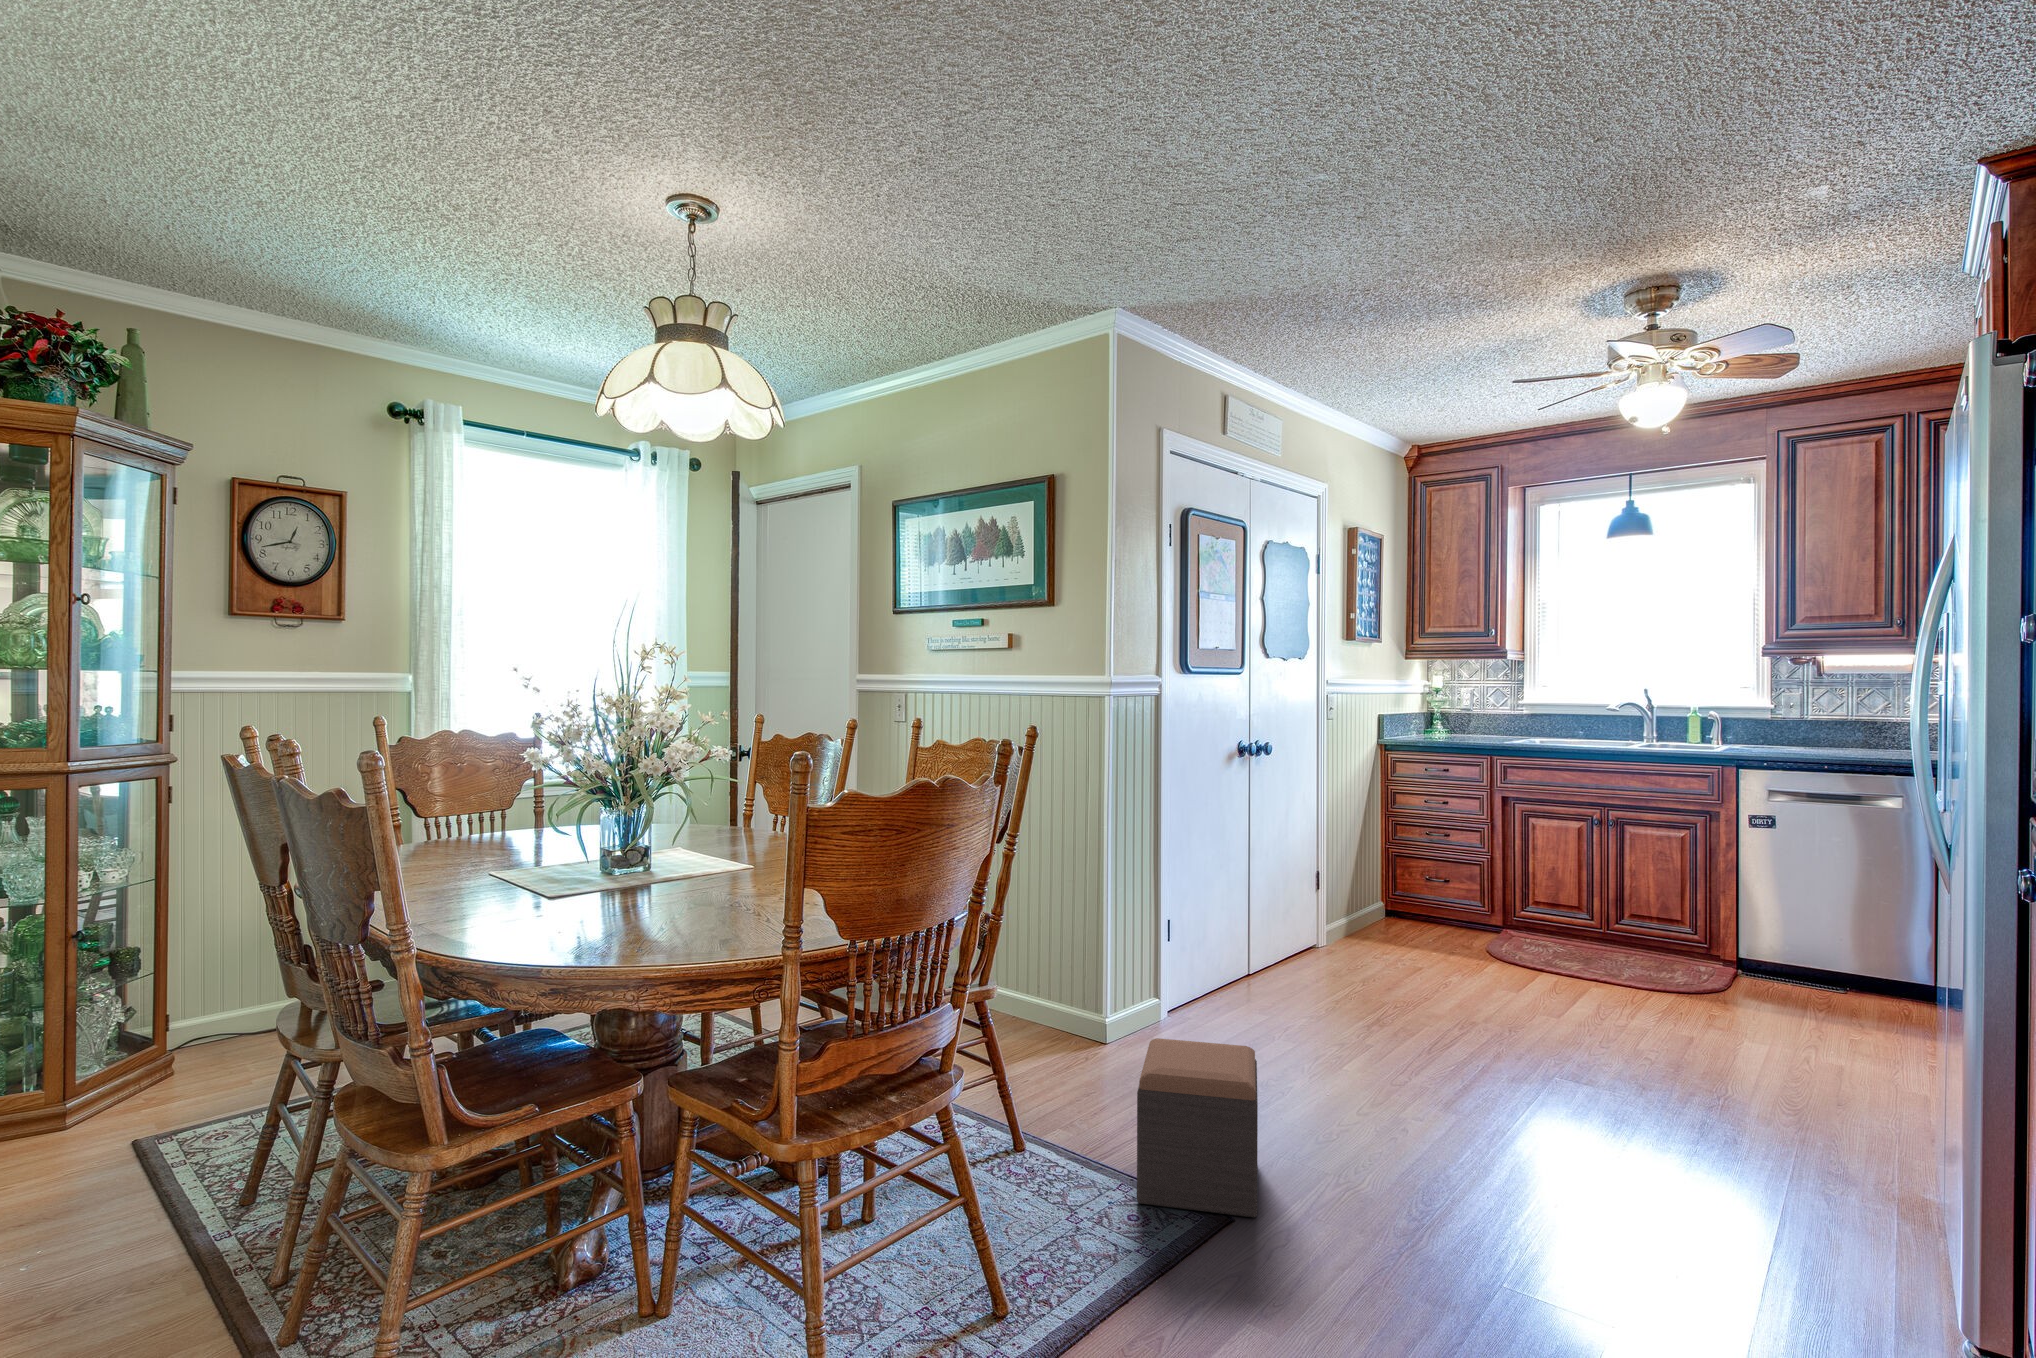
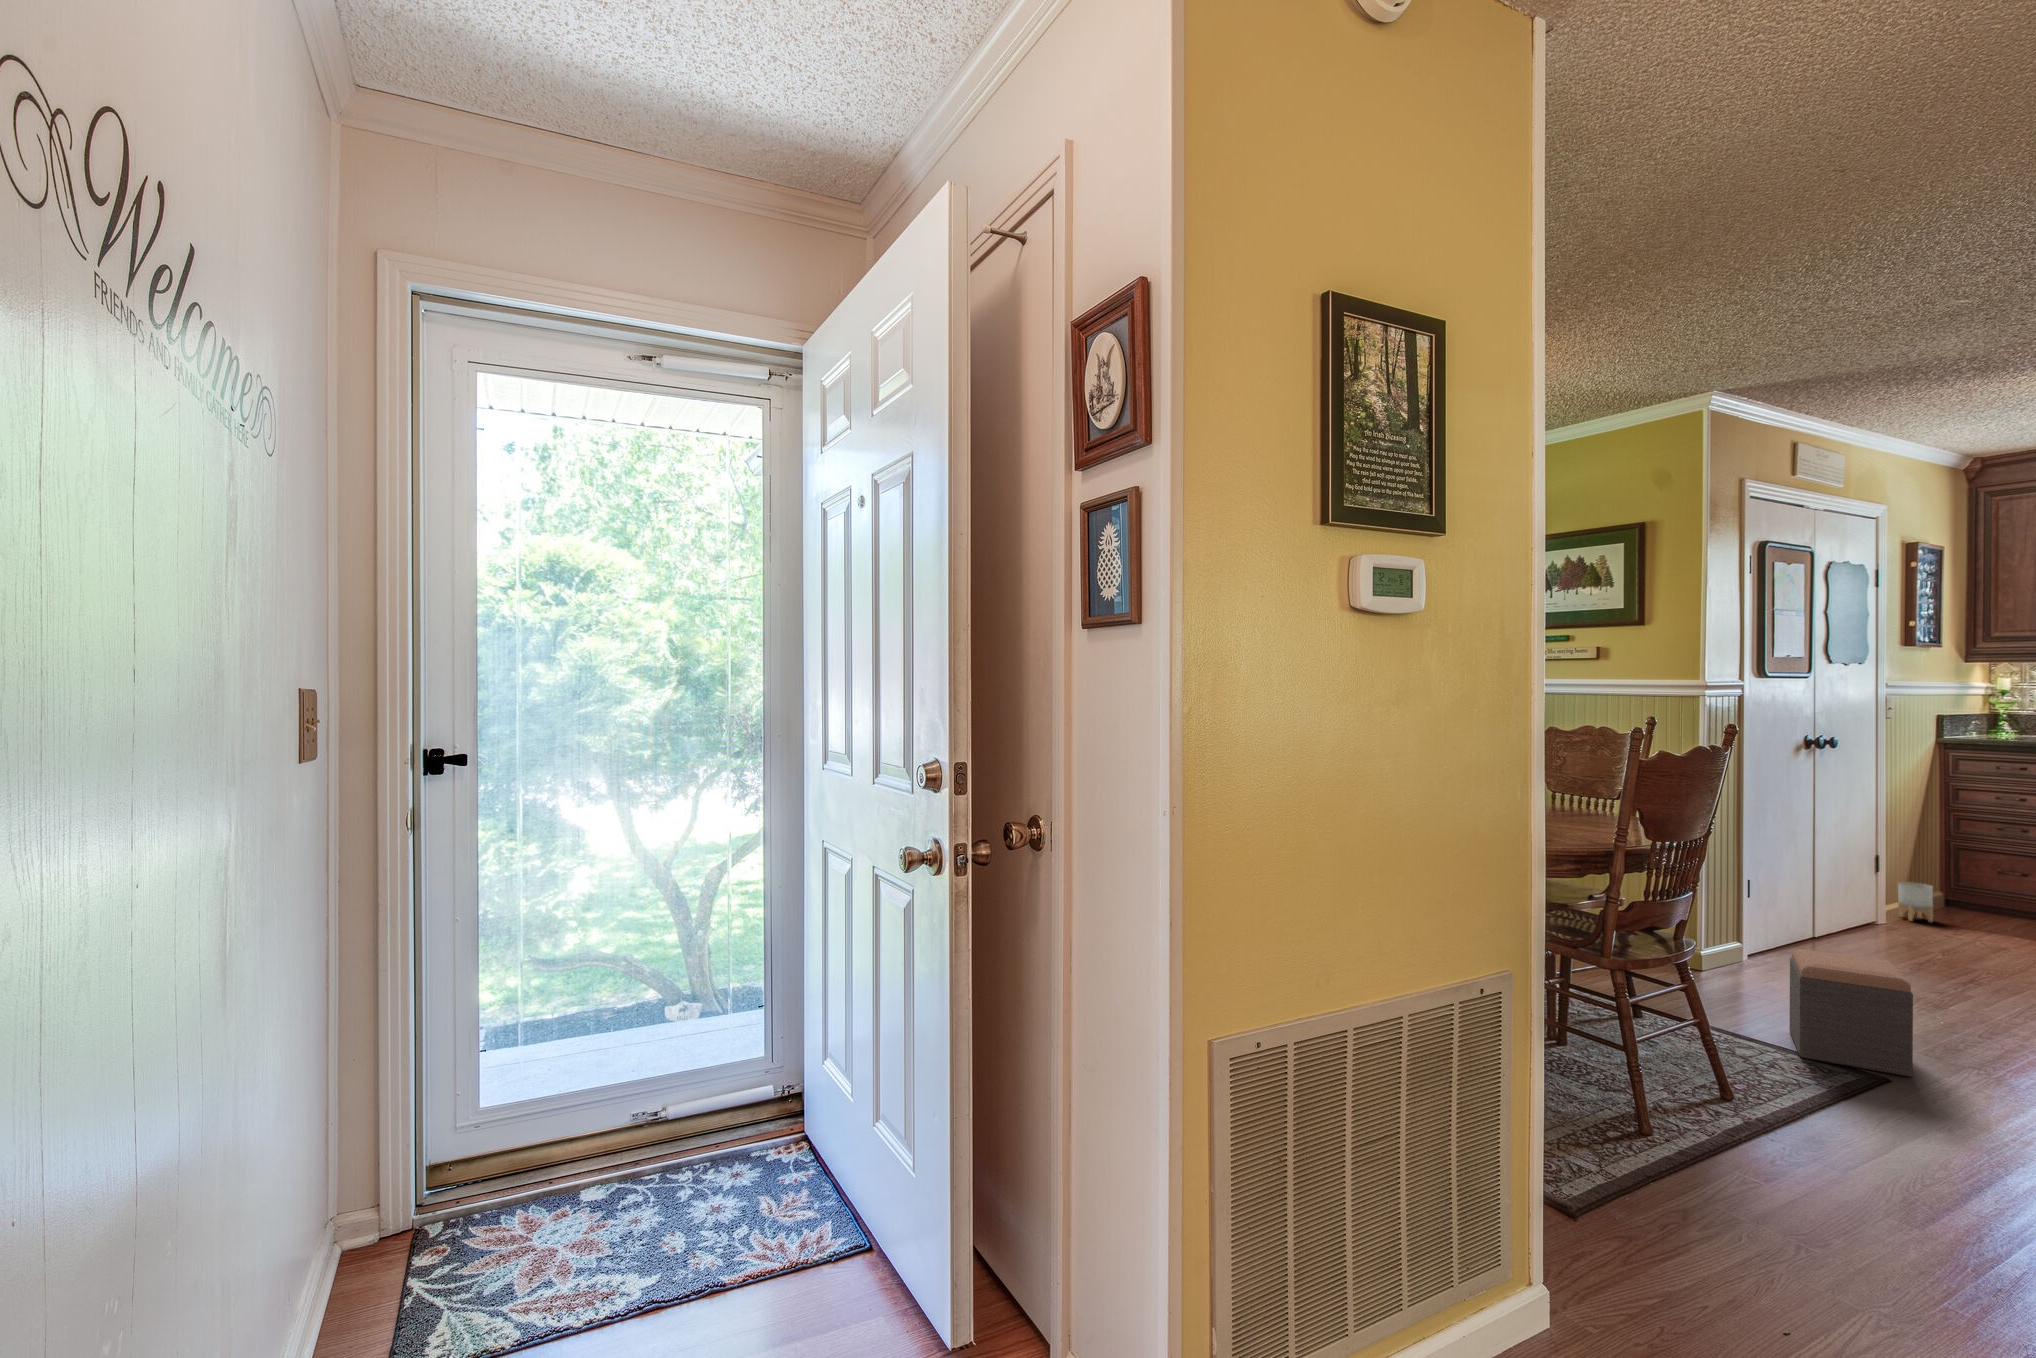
planter: none [1338,899,1367,943] -> present [1898,882,1933,922]

